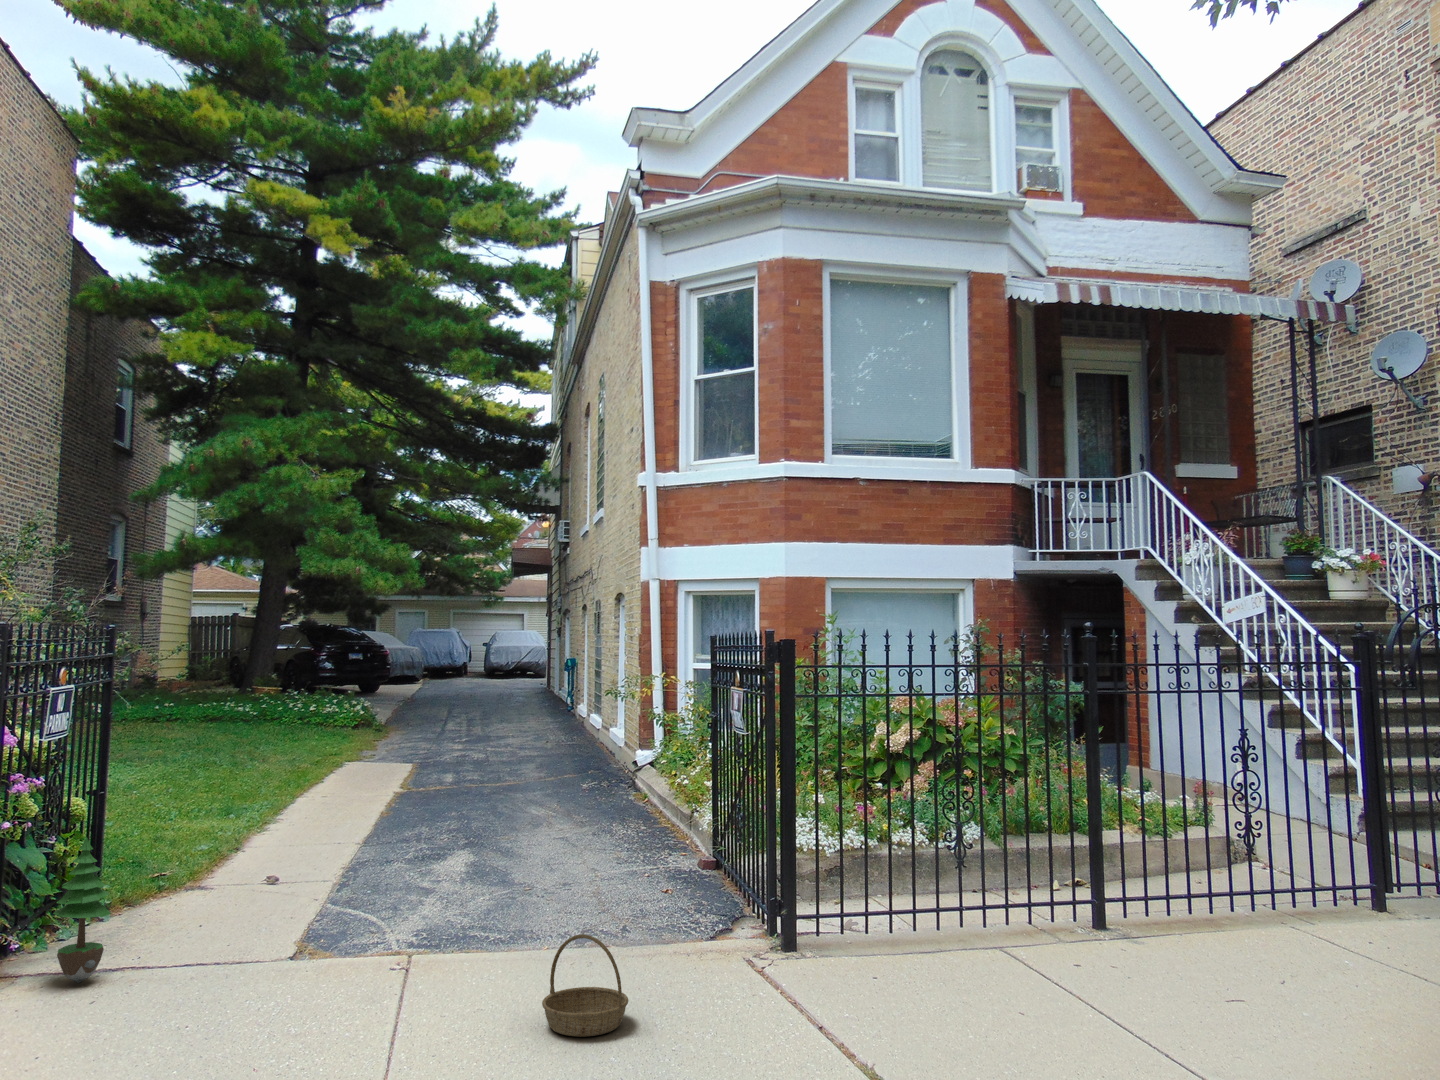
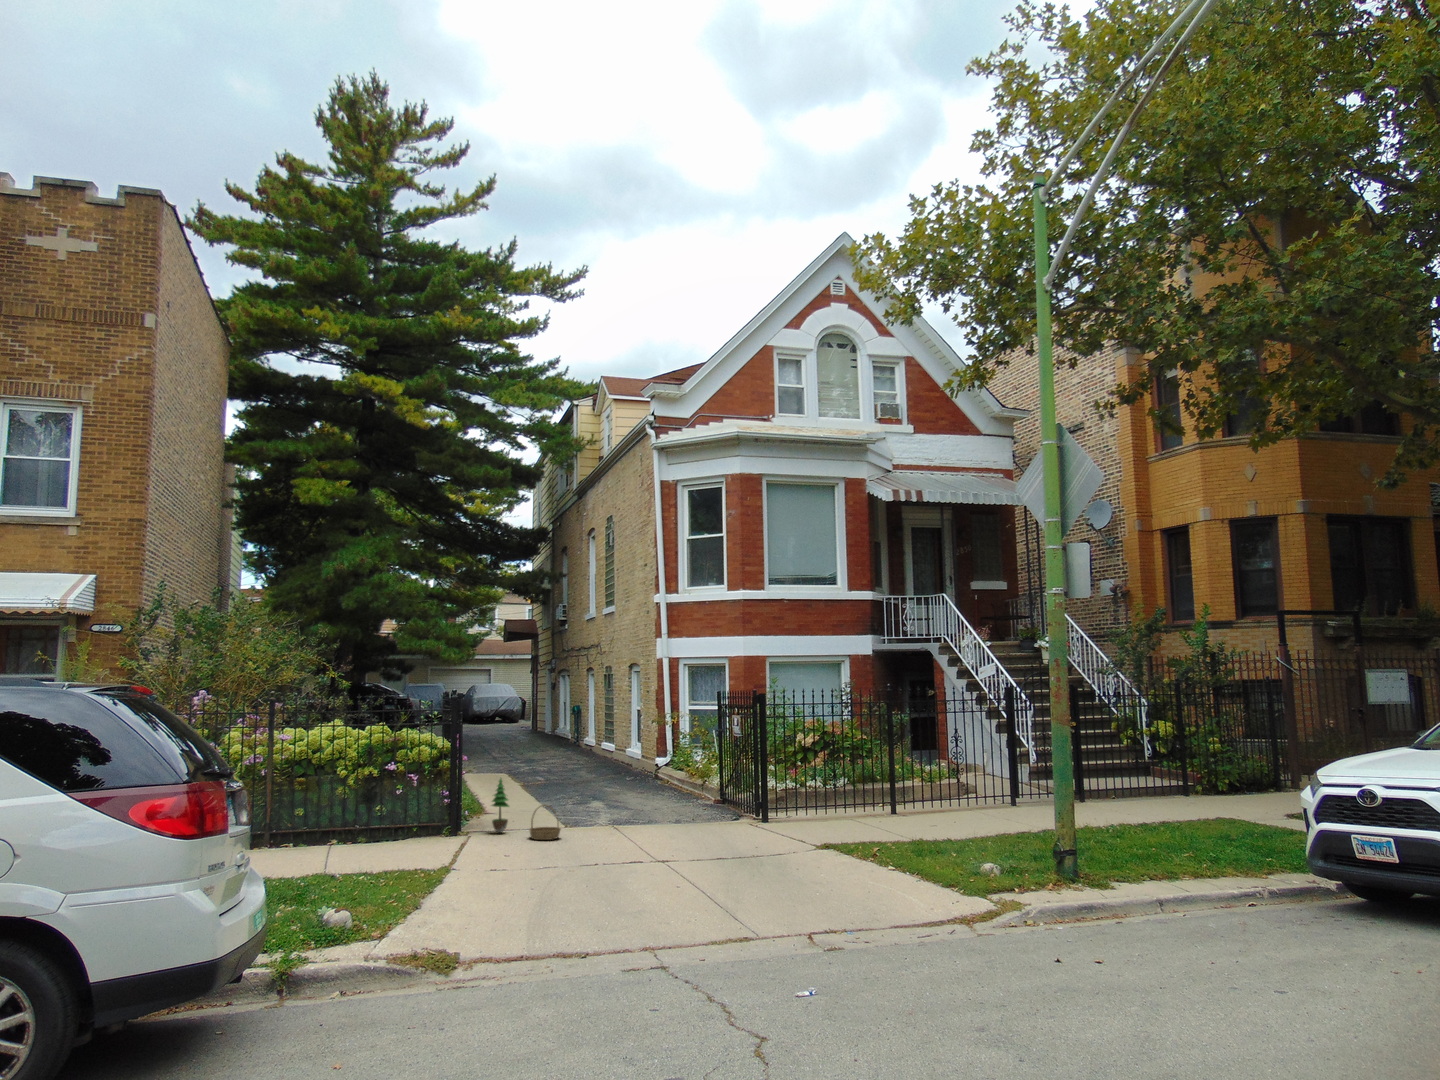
basket: present [542,934,628,1037] -> present [529,805,561,840]

